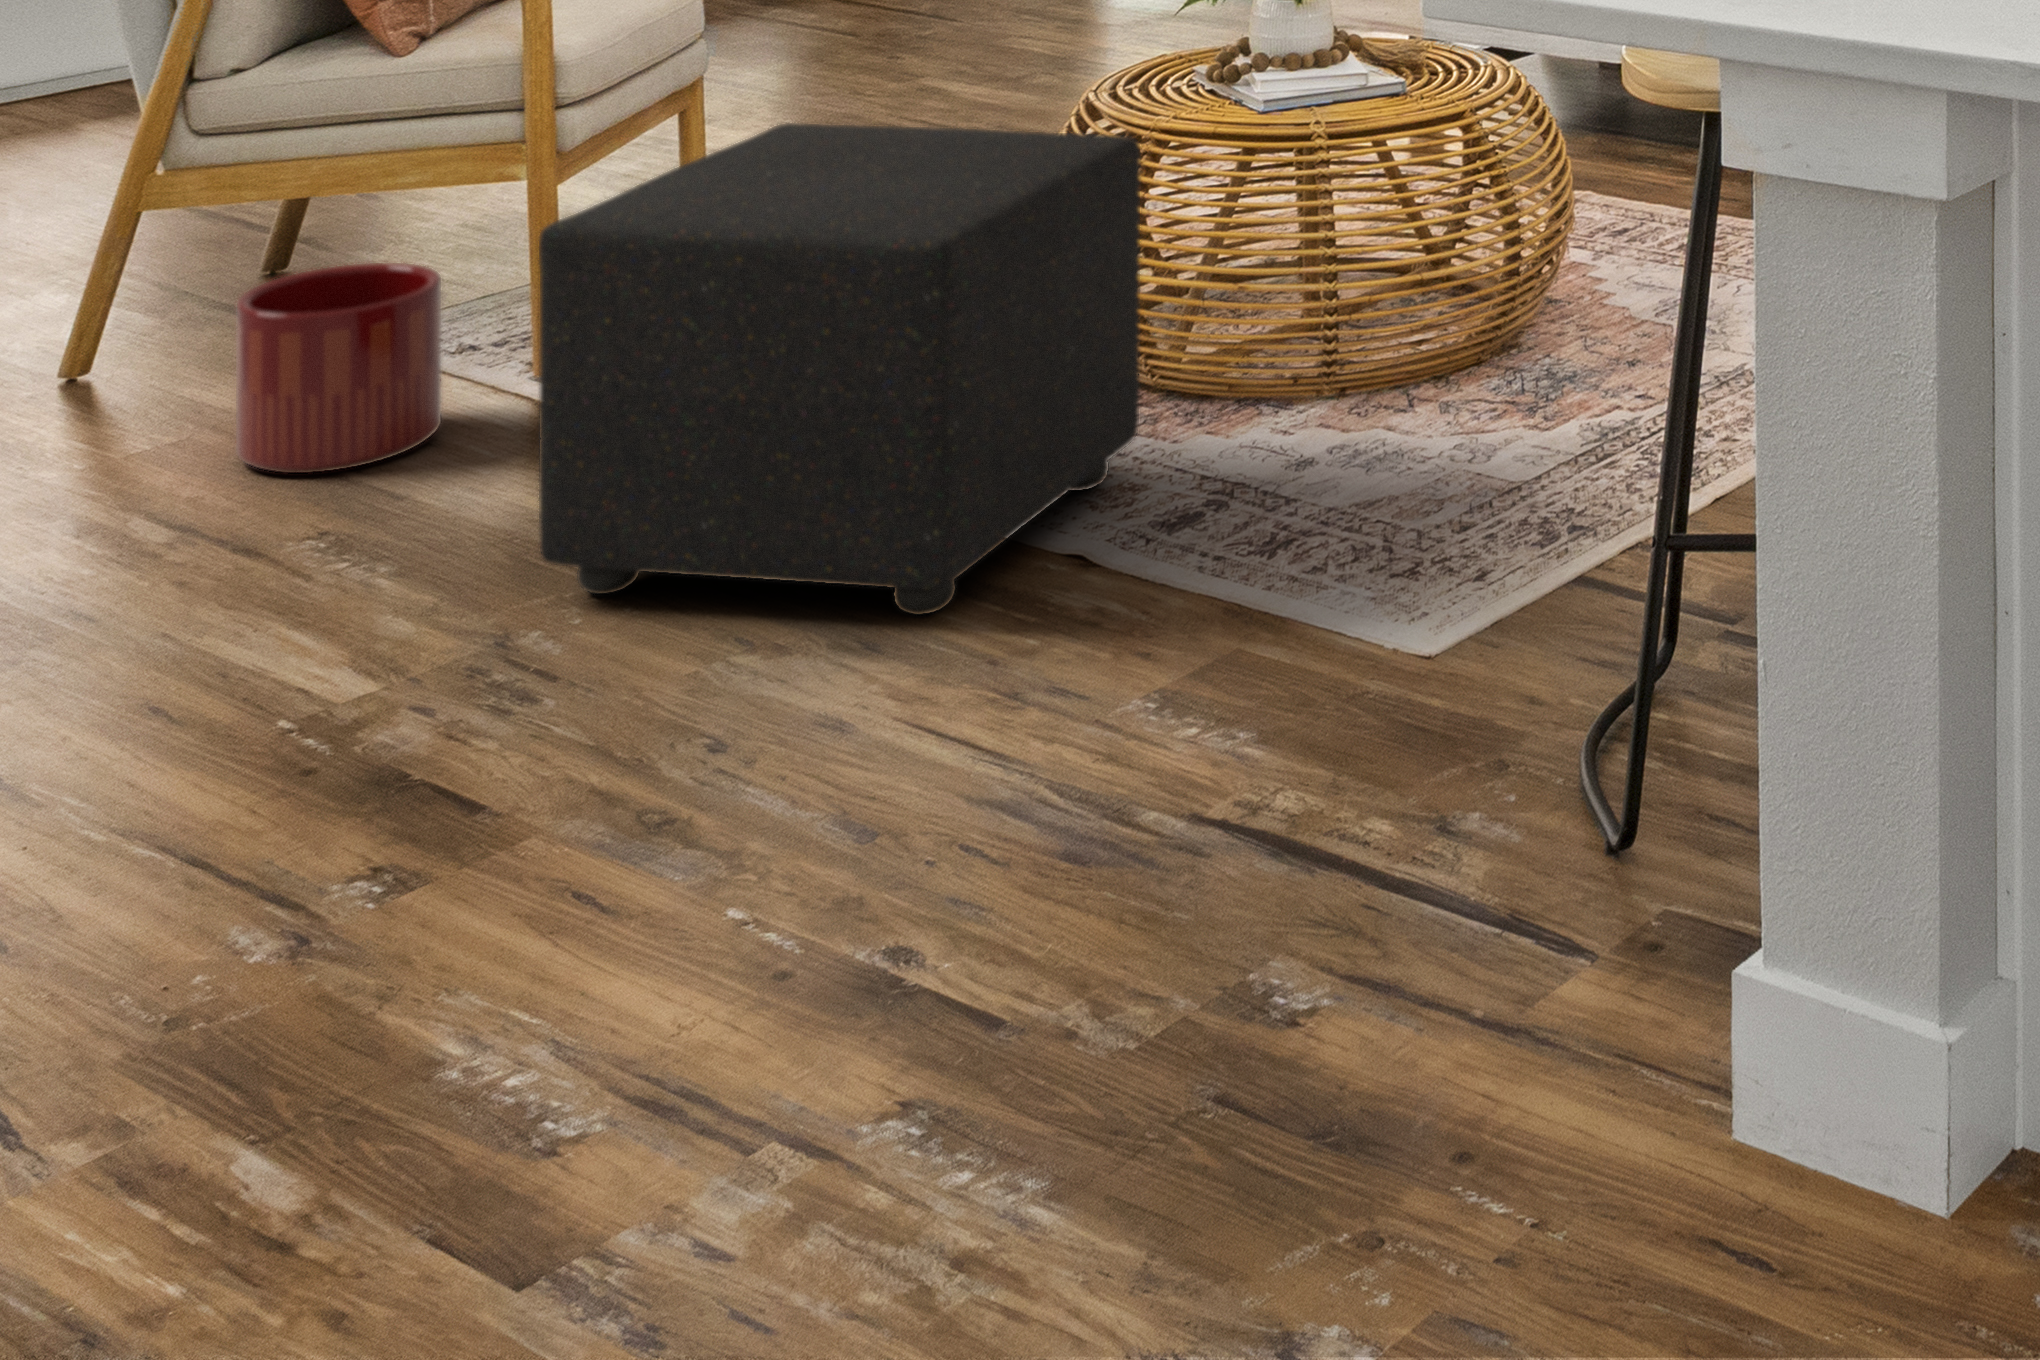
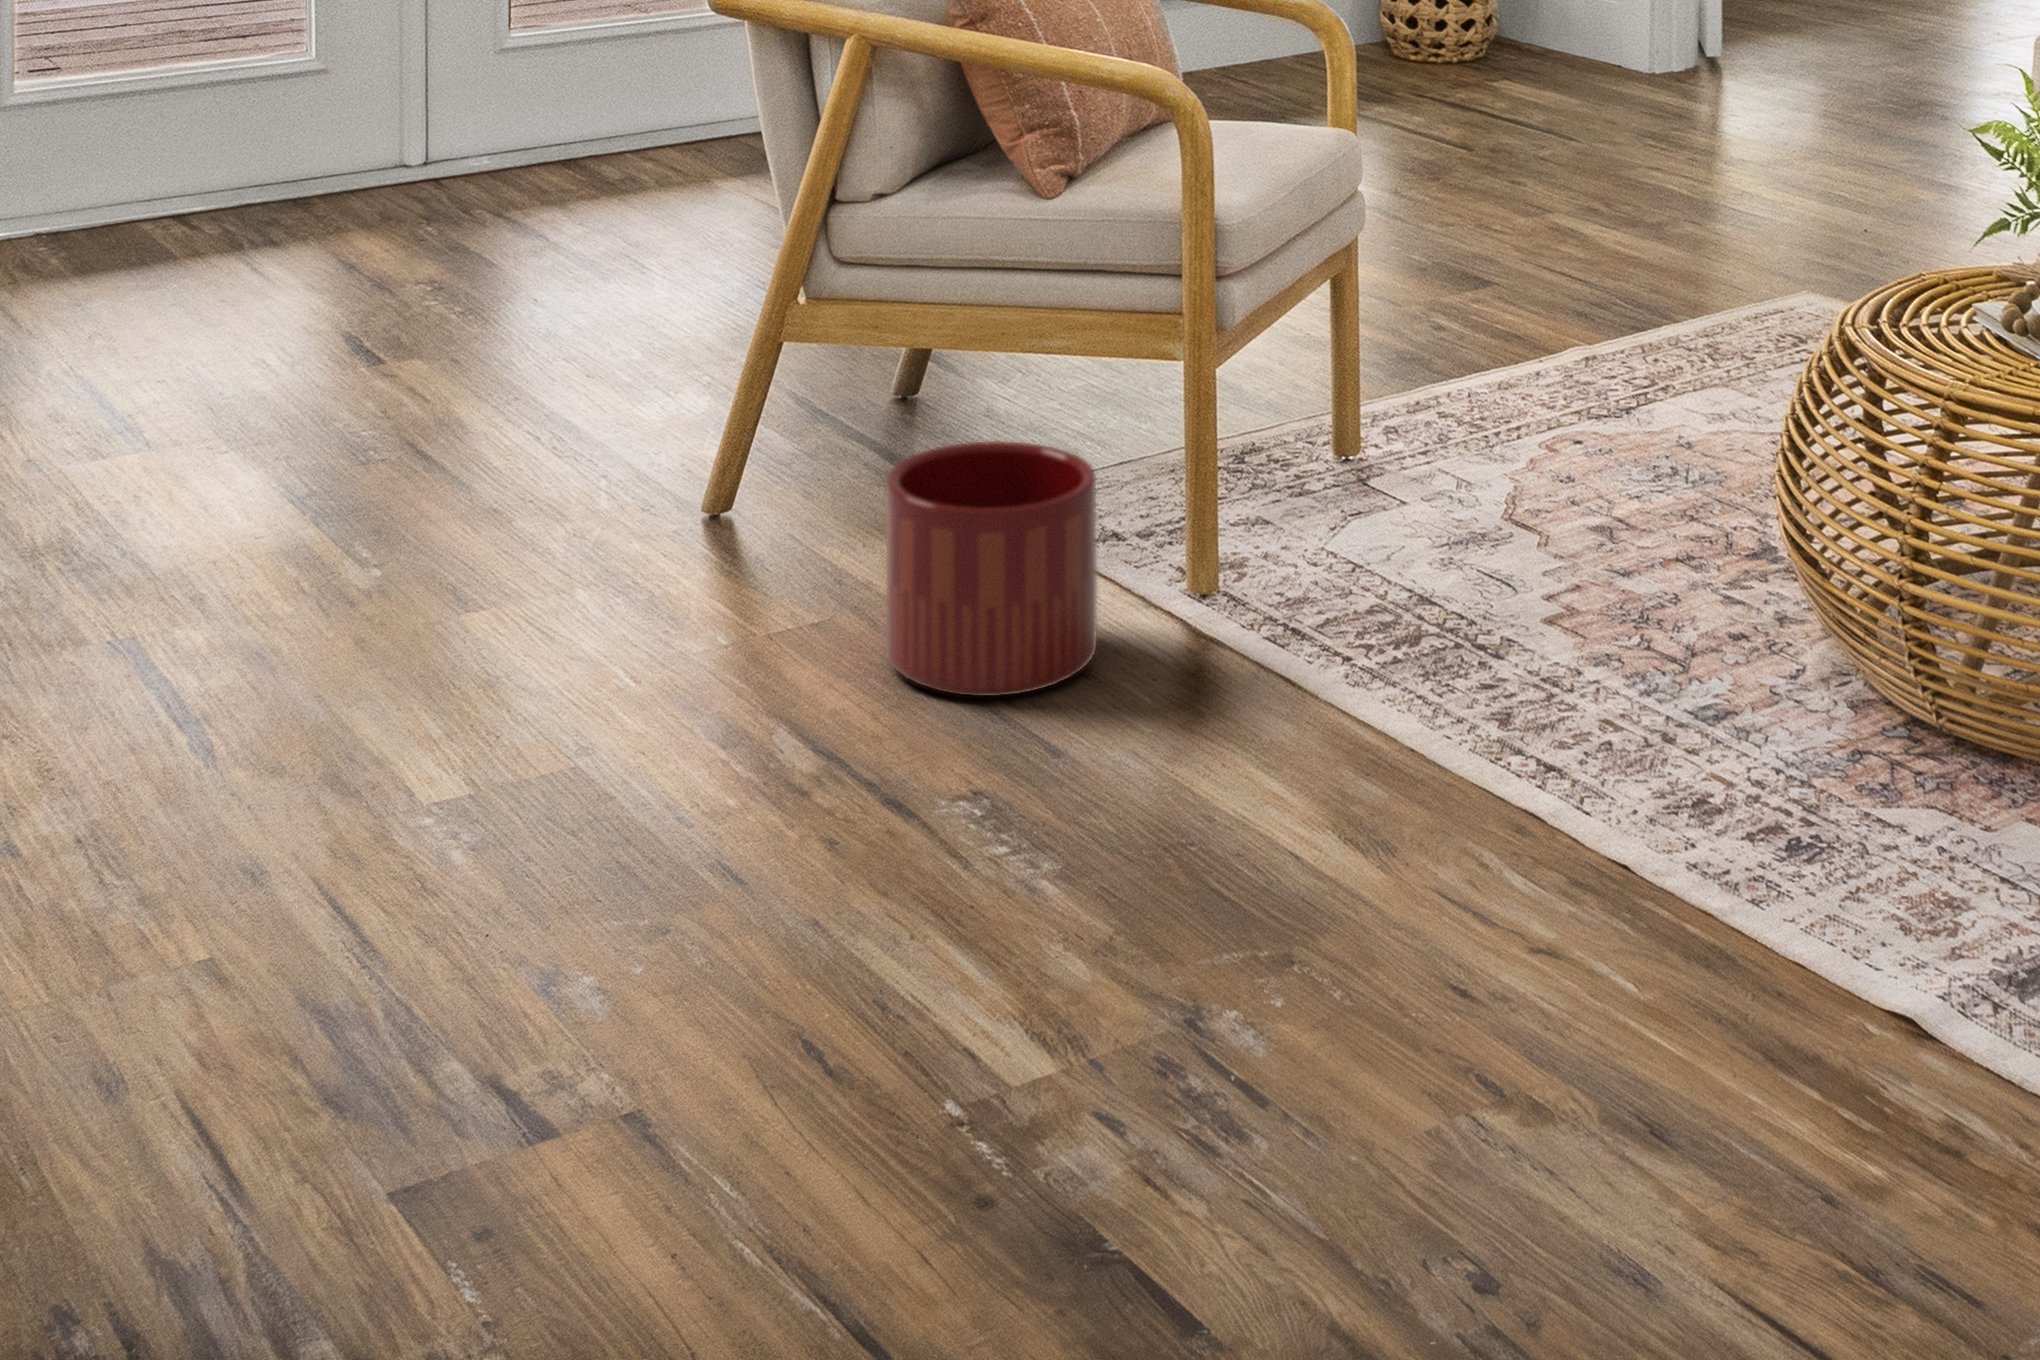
ottoman: present [539,123,1141,615] -> none [1233,348,1948,1080]

